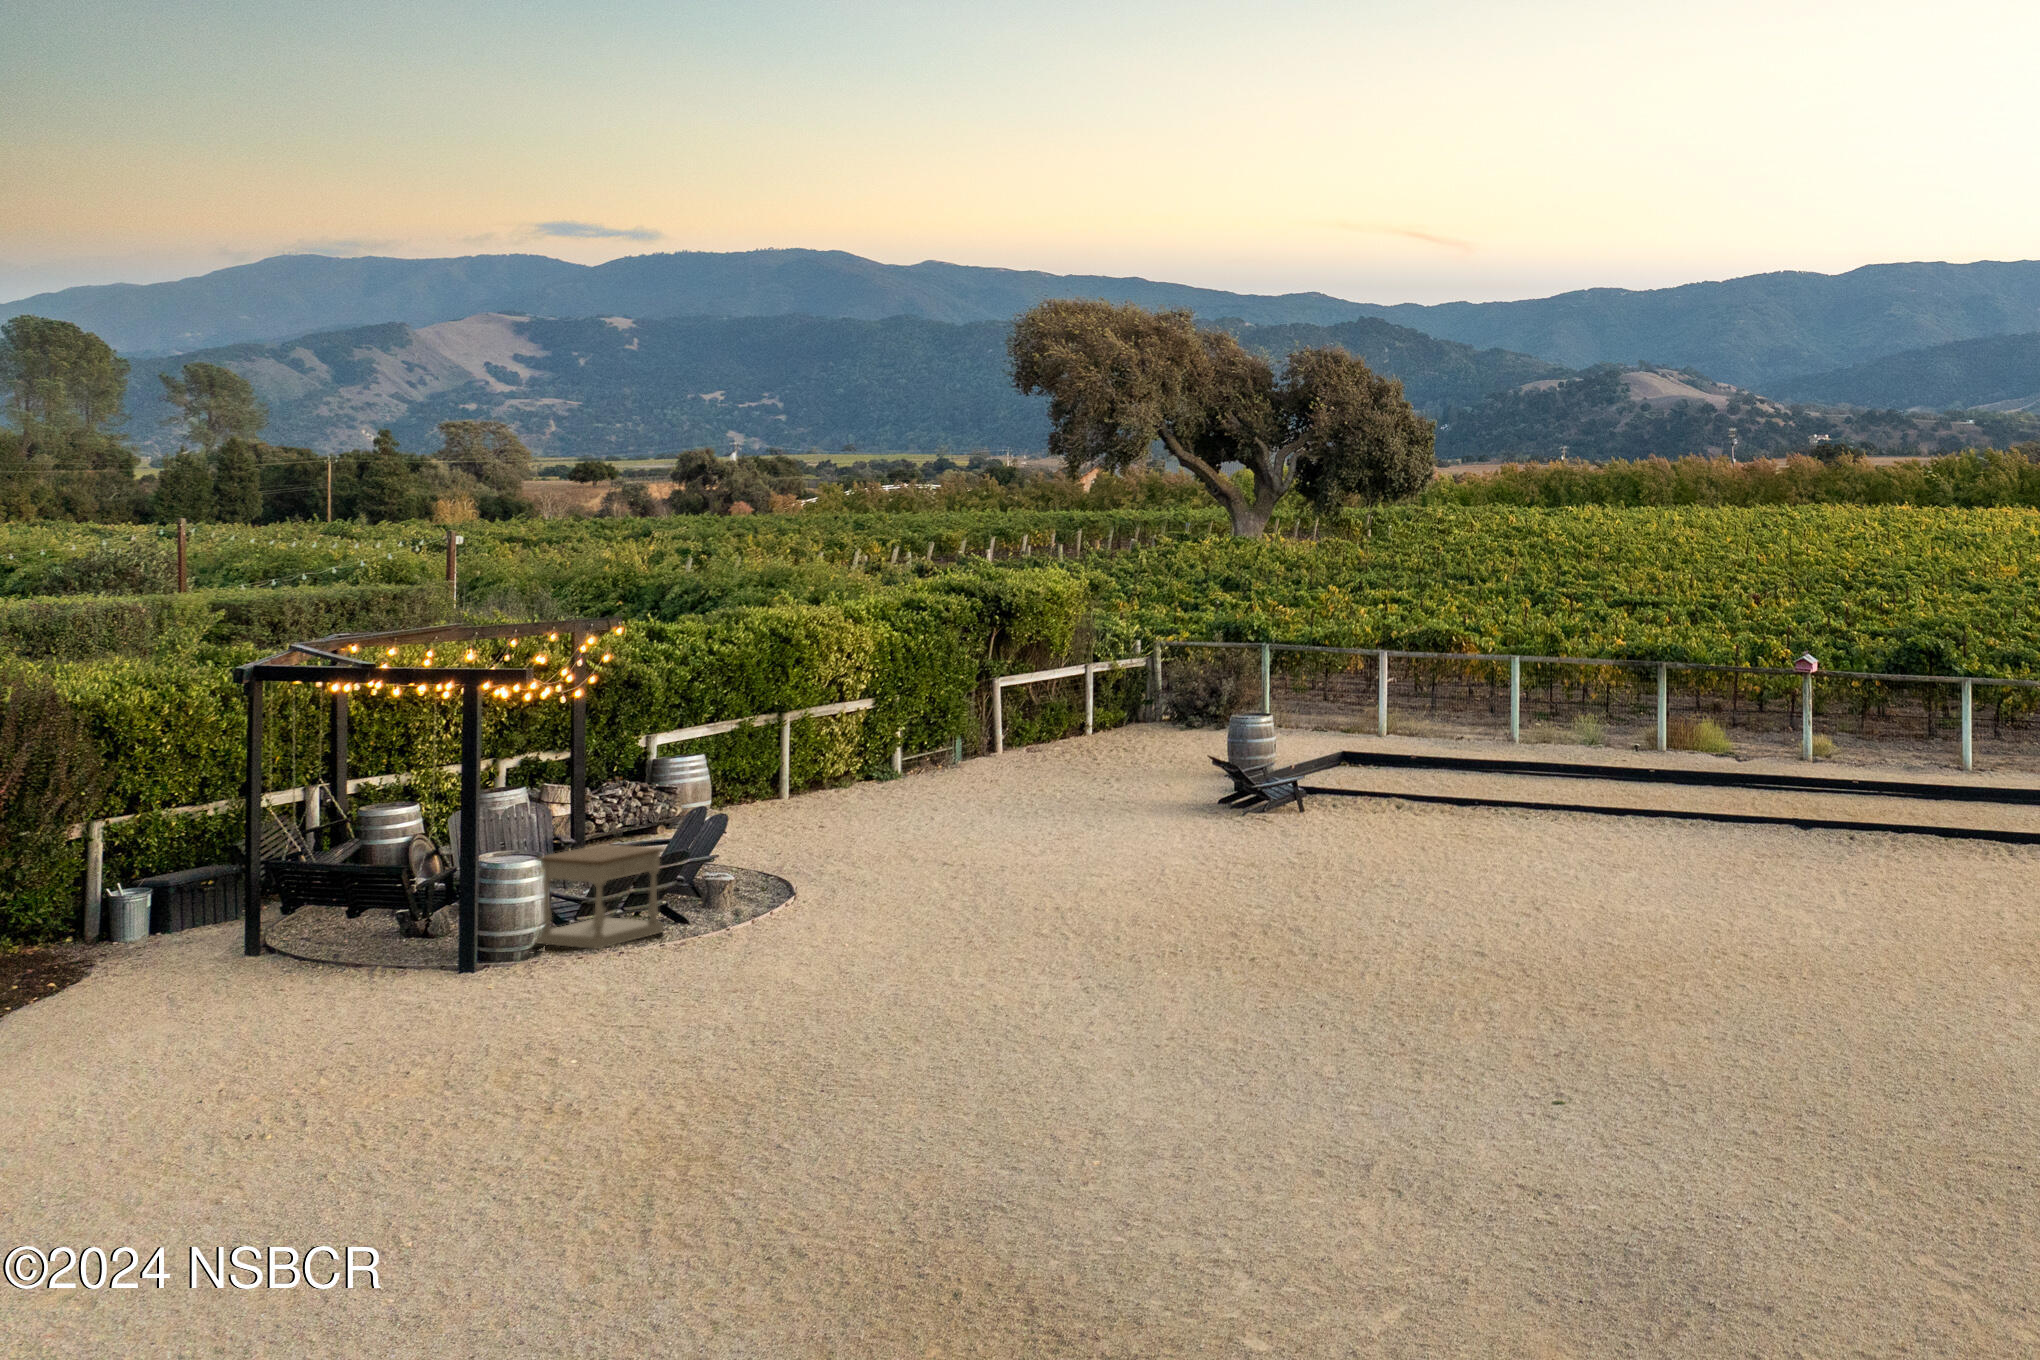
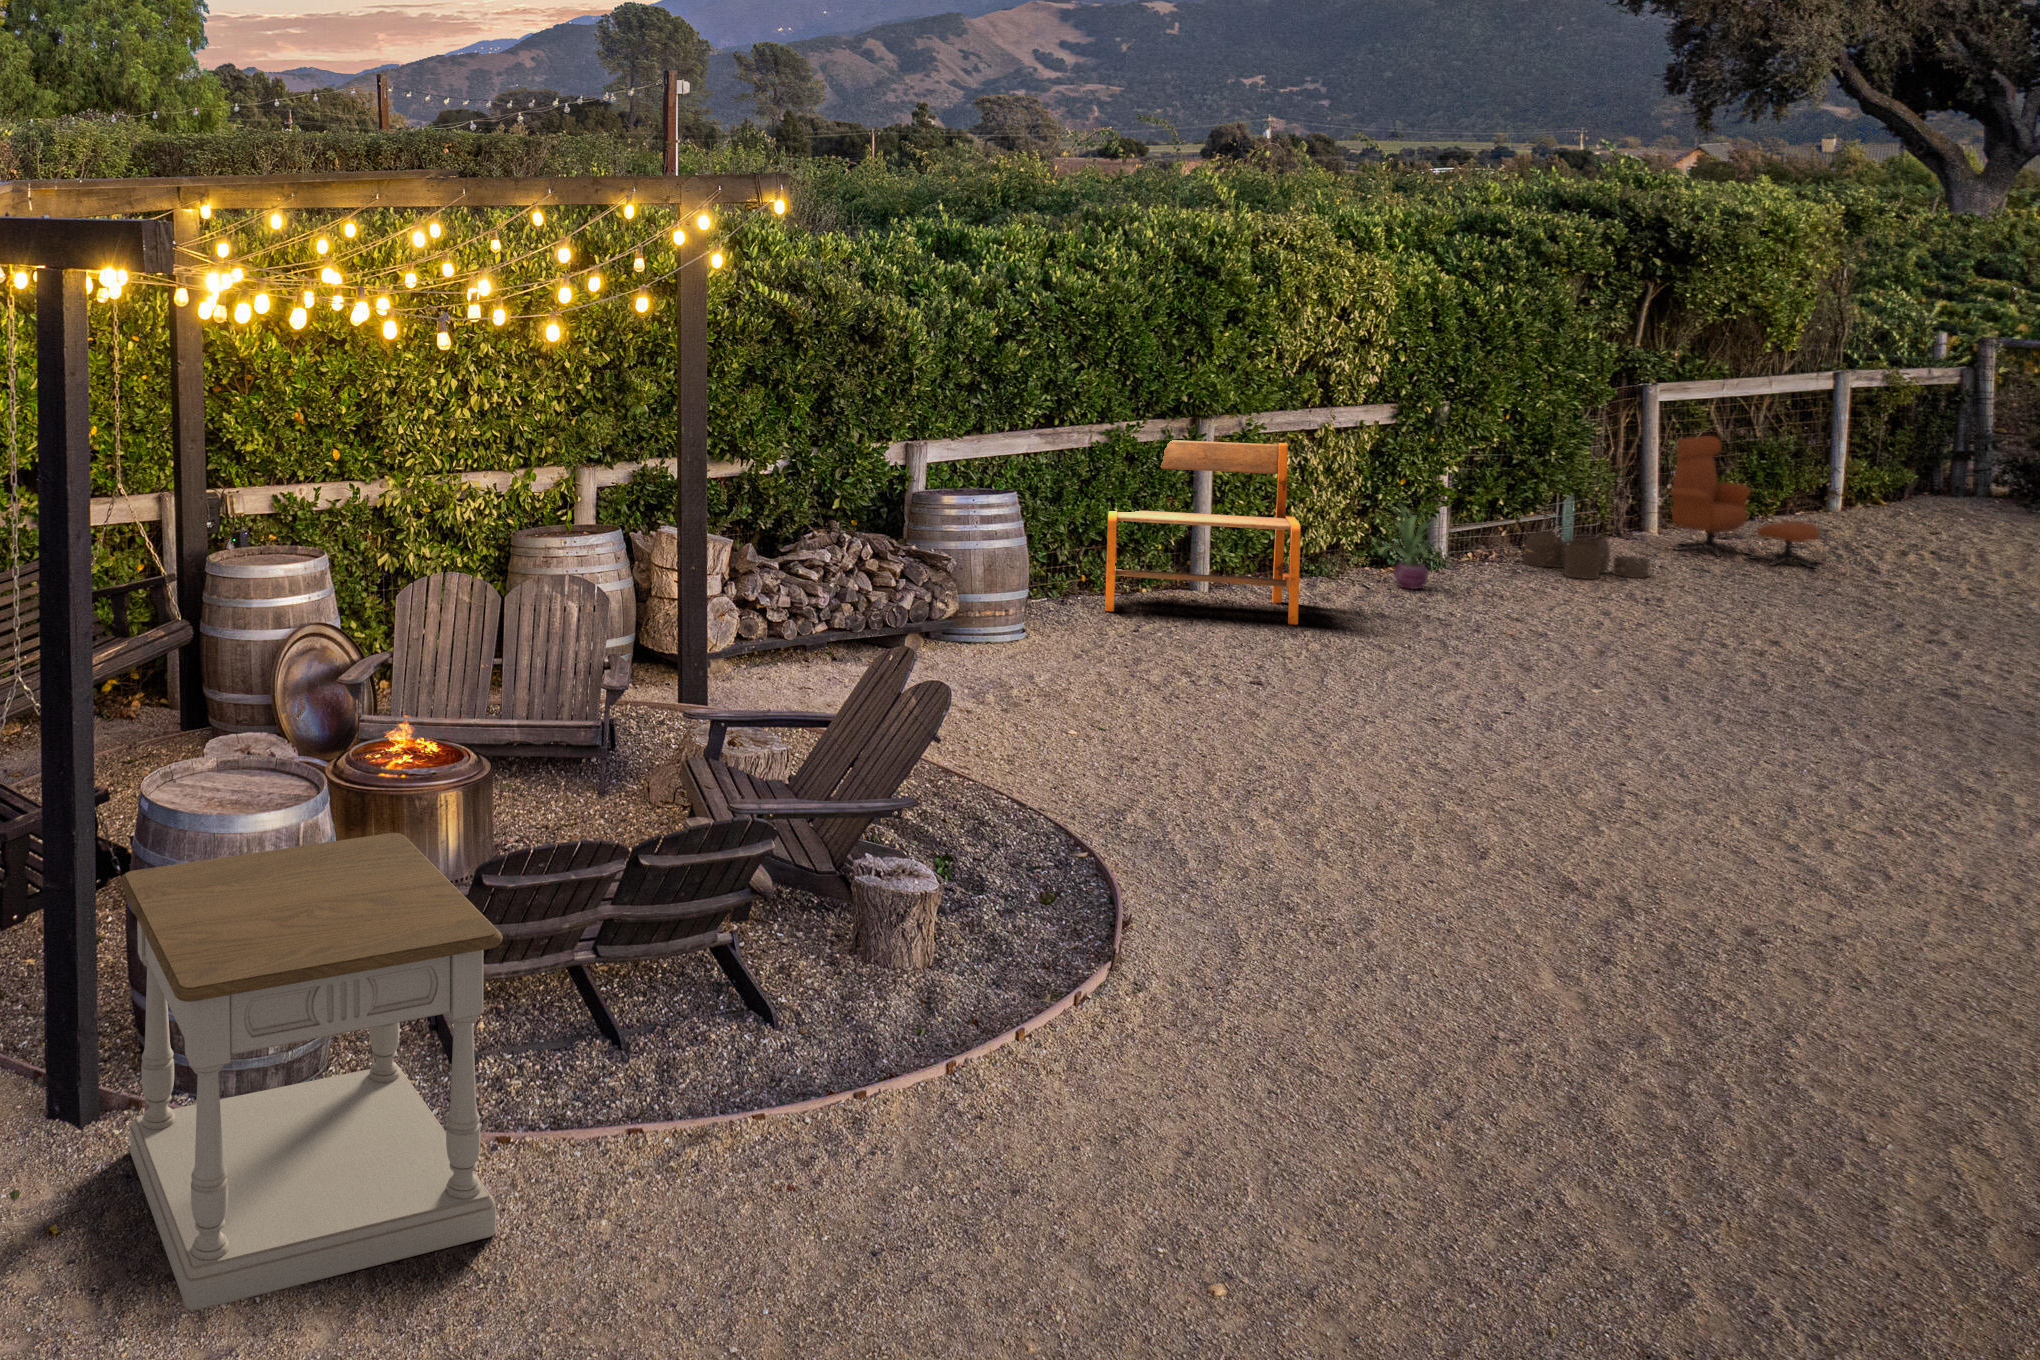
lounge chair: none [1006,702,1071,763] -> present [1670,436,1820,568]
bench: none [741,721,837,813] -> present [1105,440,1301,625]
decorative plant: none [862,747,909,789] -> present [1376,503,1433,589]
woven basket: none [939,754,995,777] -> present [1523,531,1650,579]

